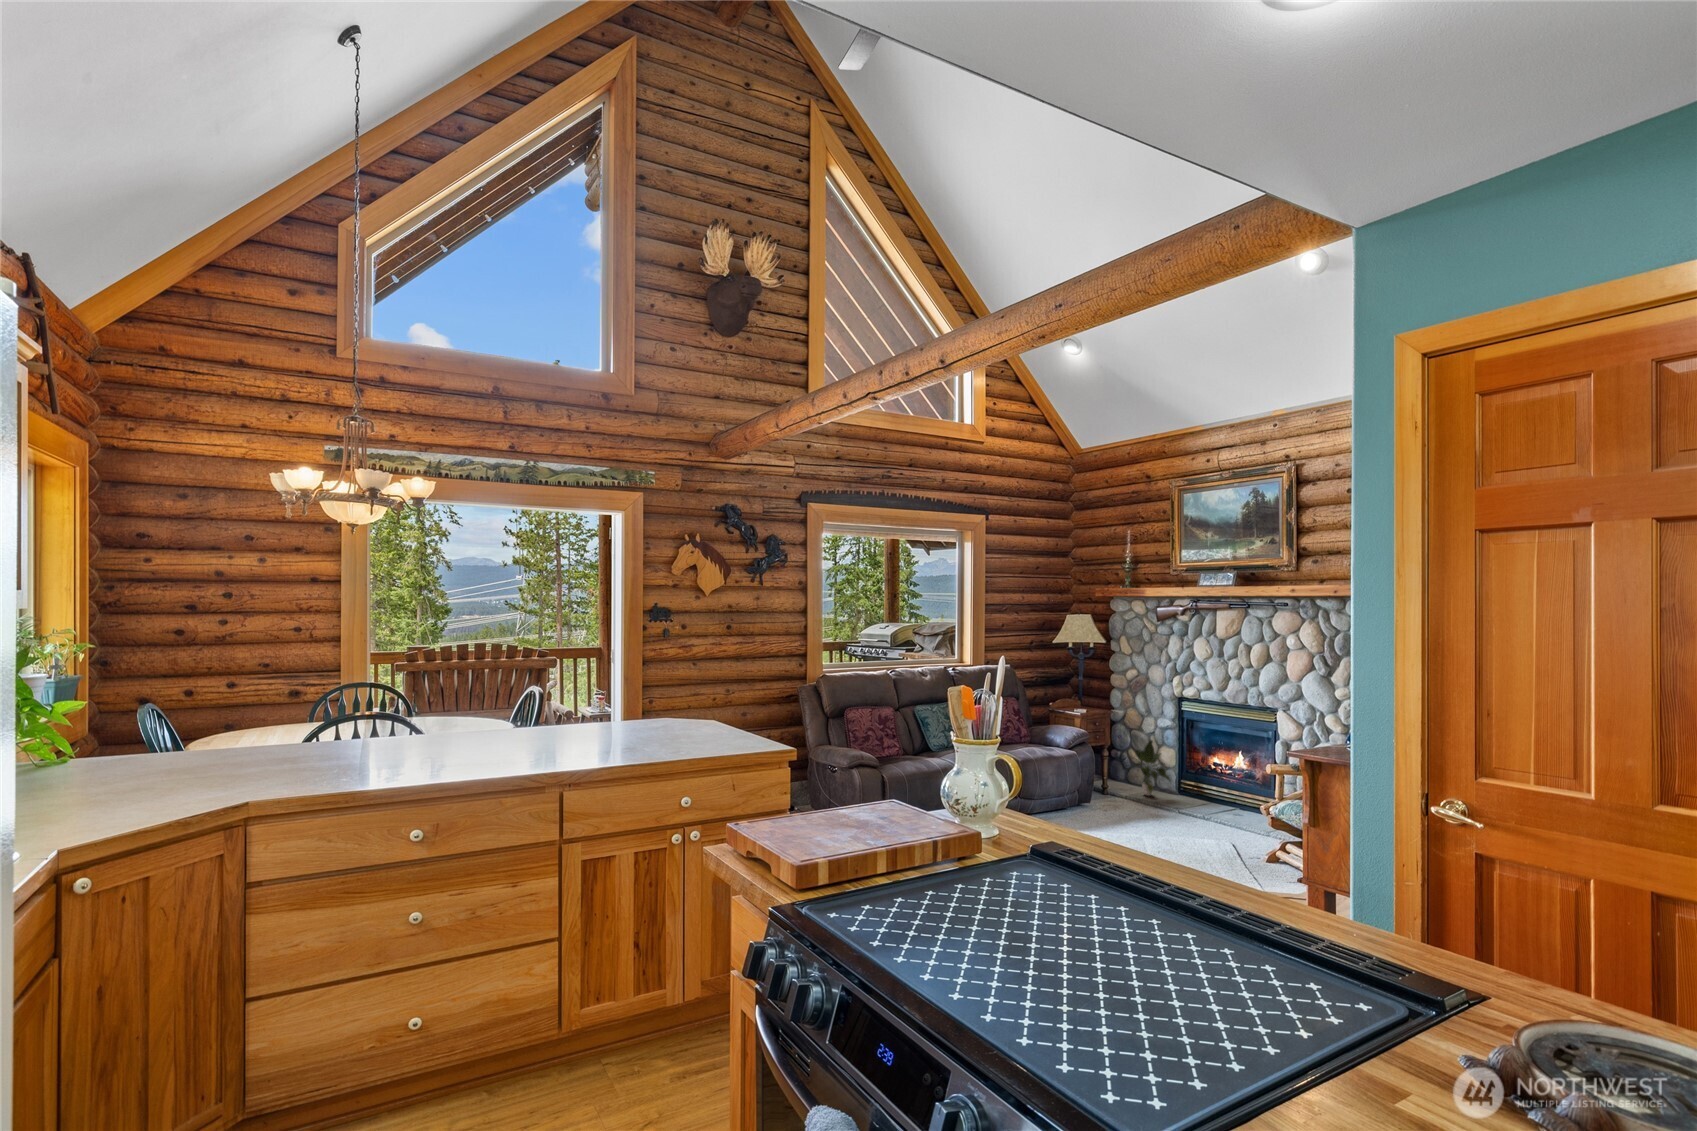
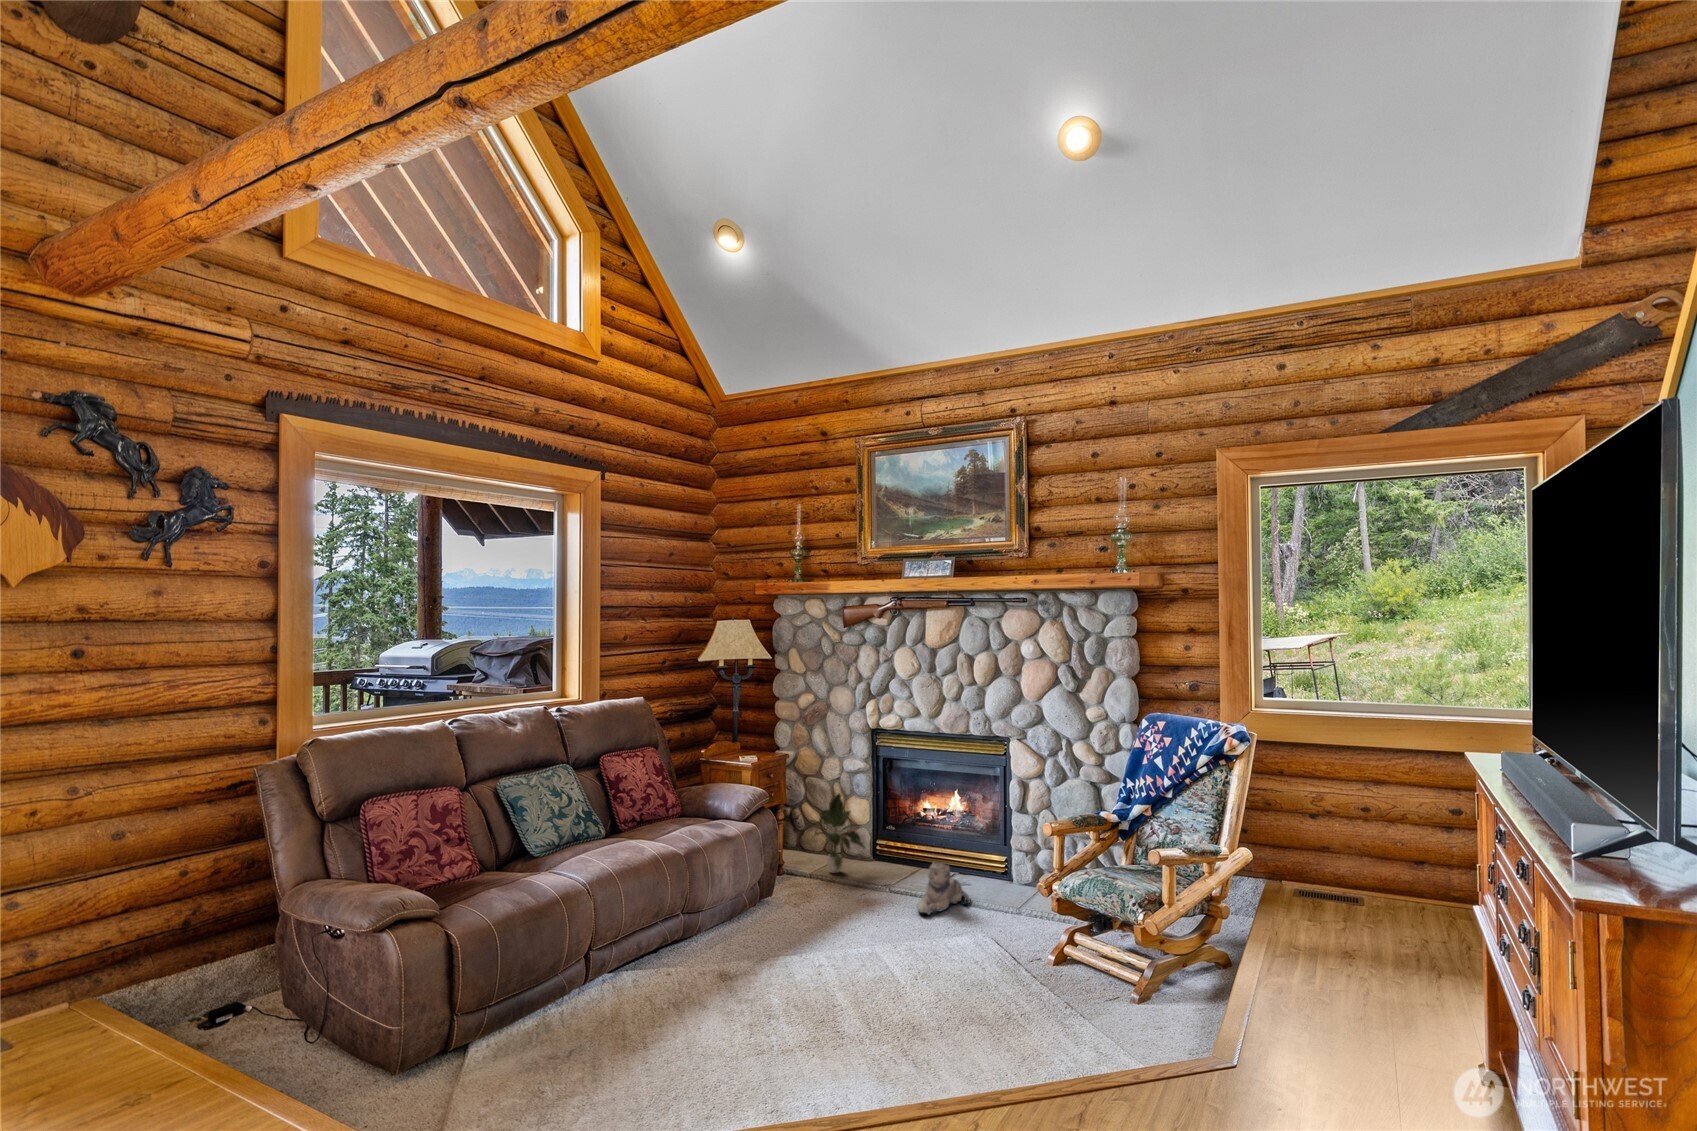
plush toy: none [1190,790,1237,826] -> present [918,862,970,915]

